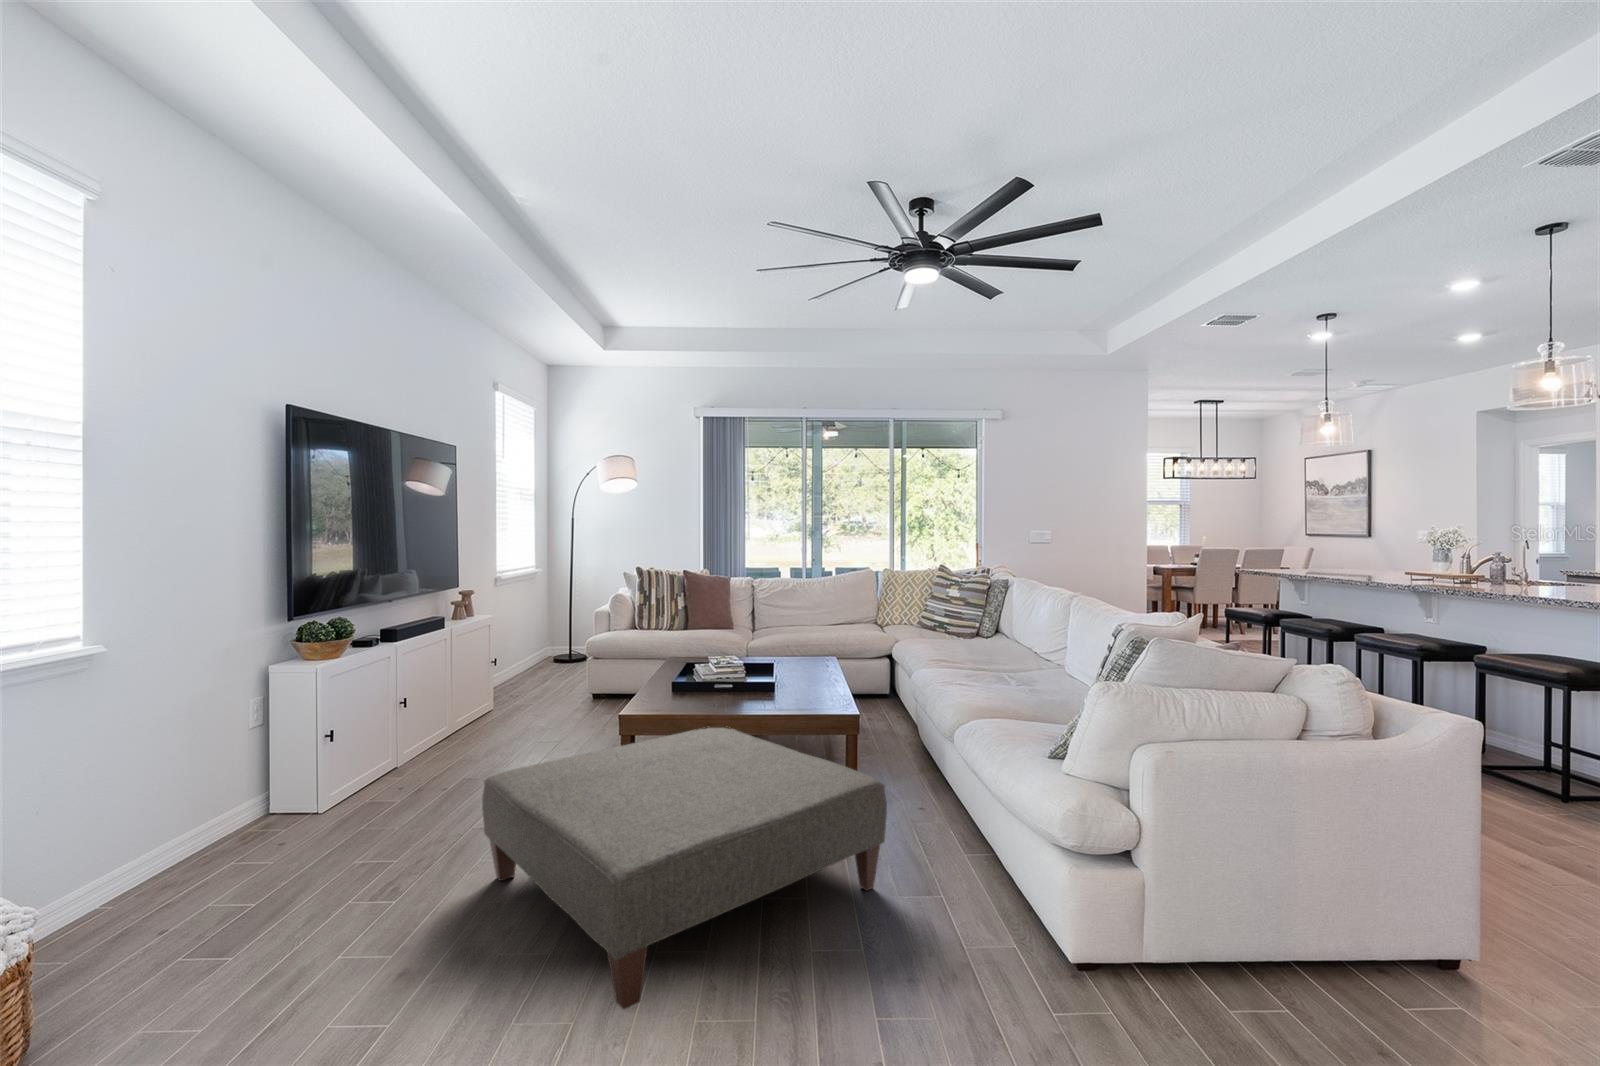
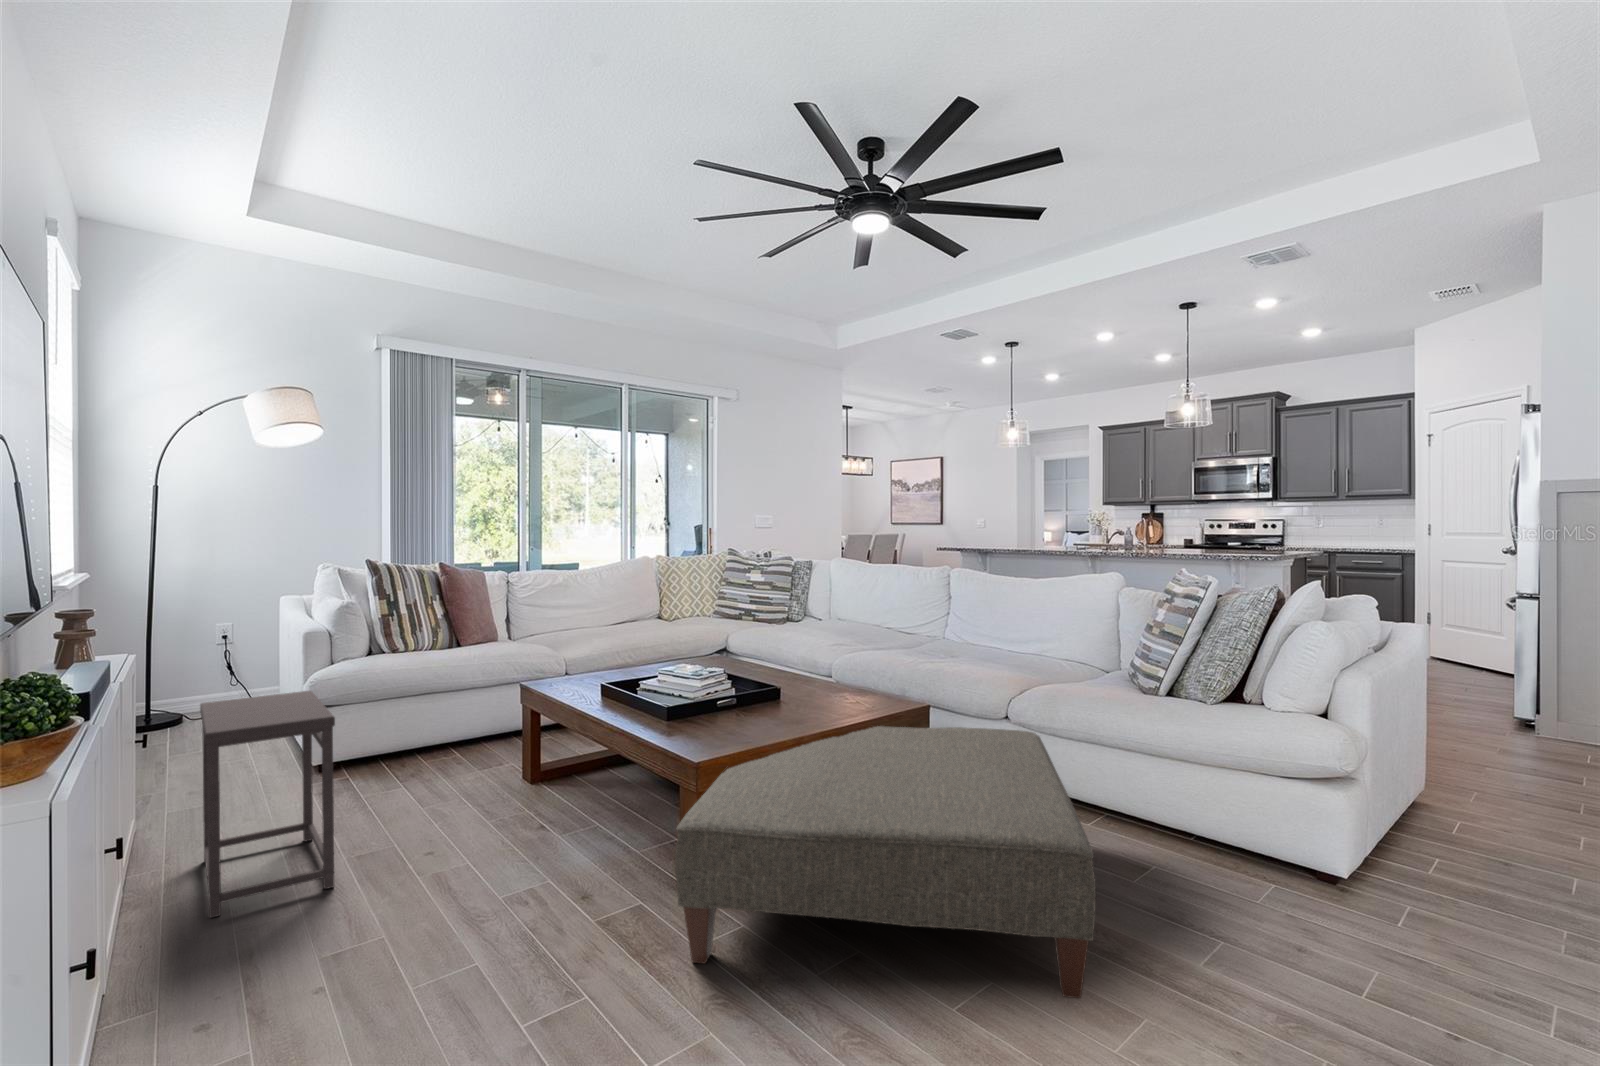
side table: none [395,652,500,774] -> present [200,691,335,918]

